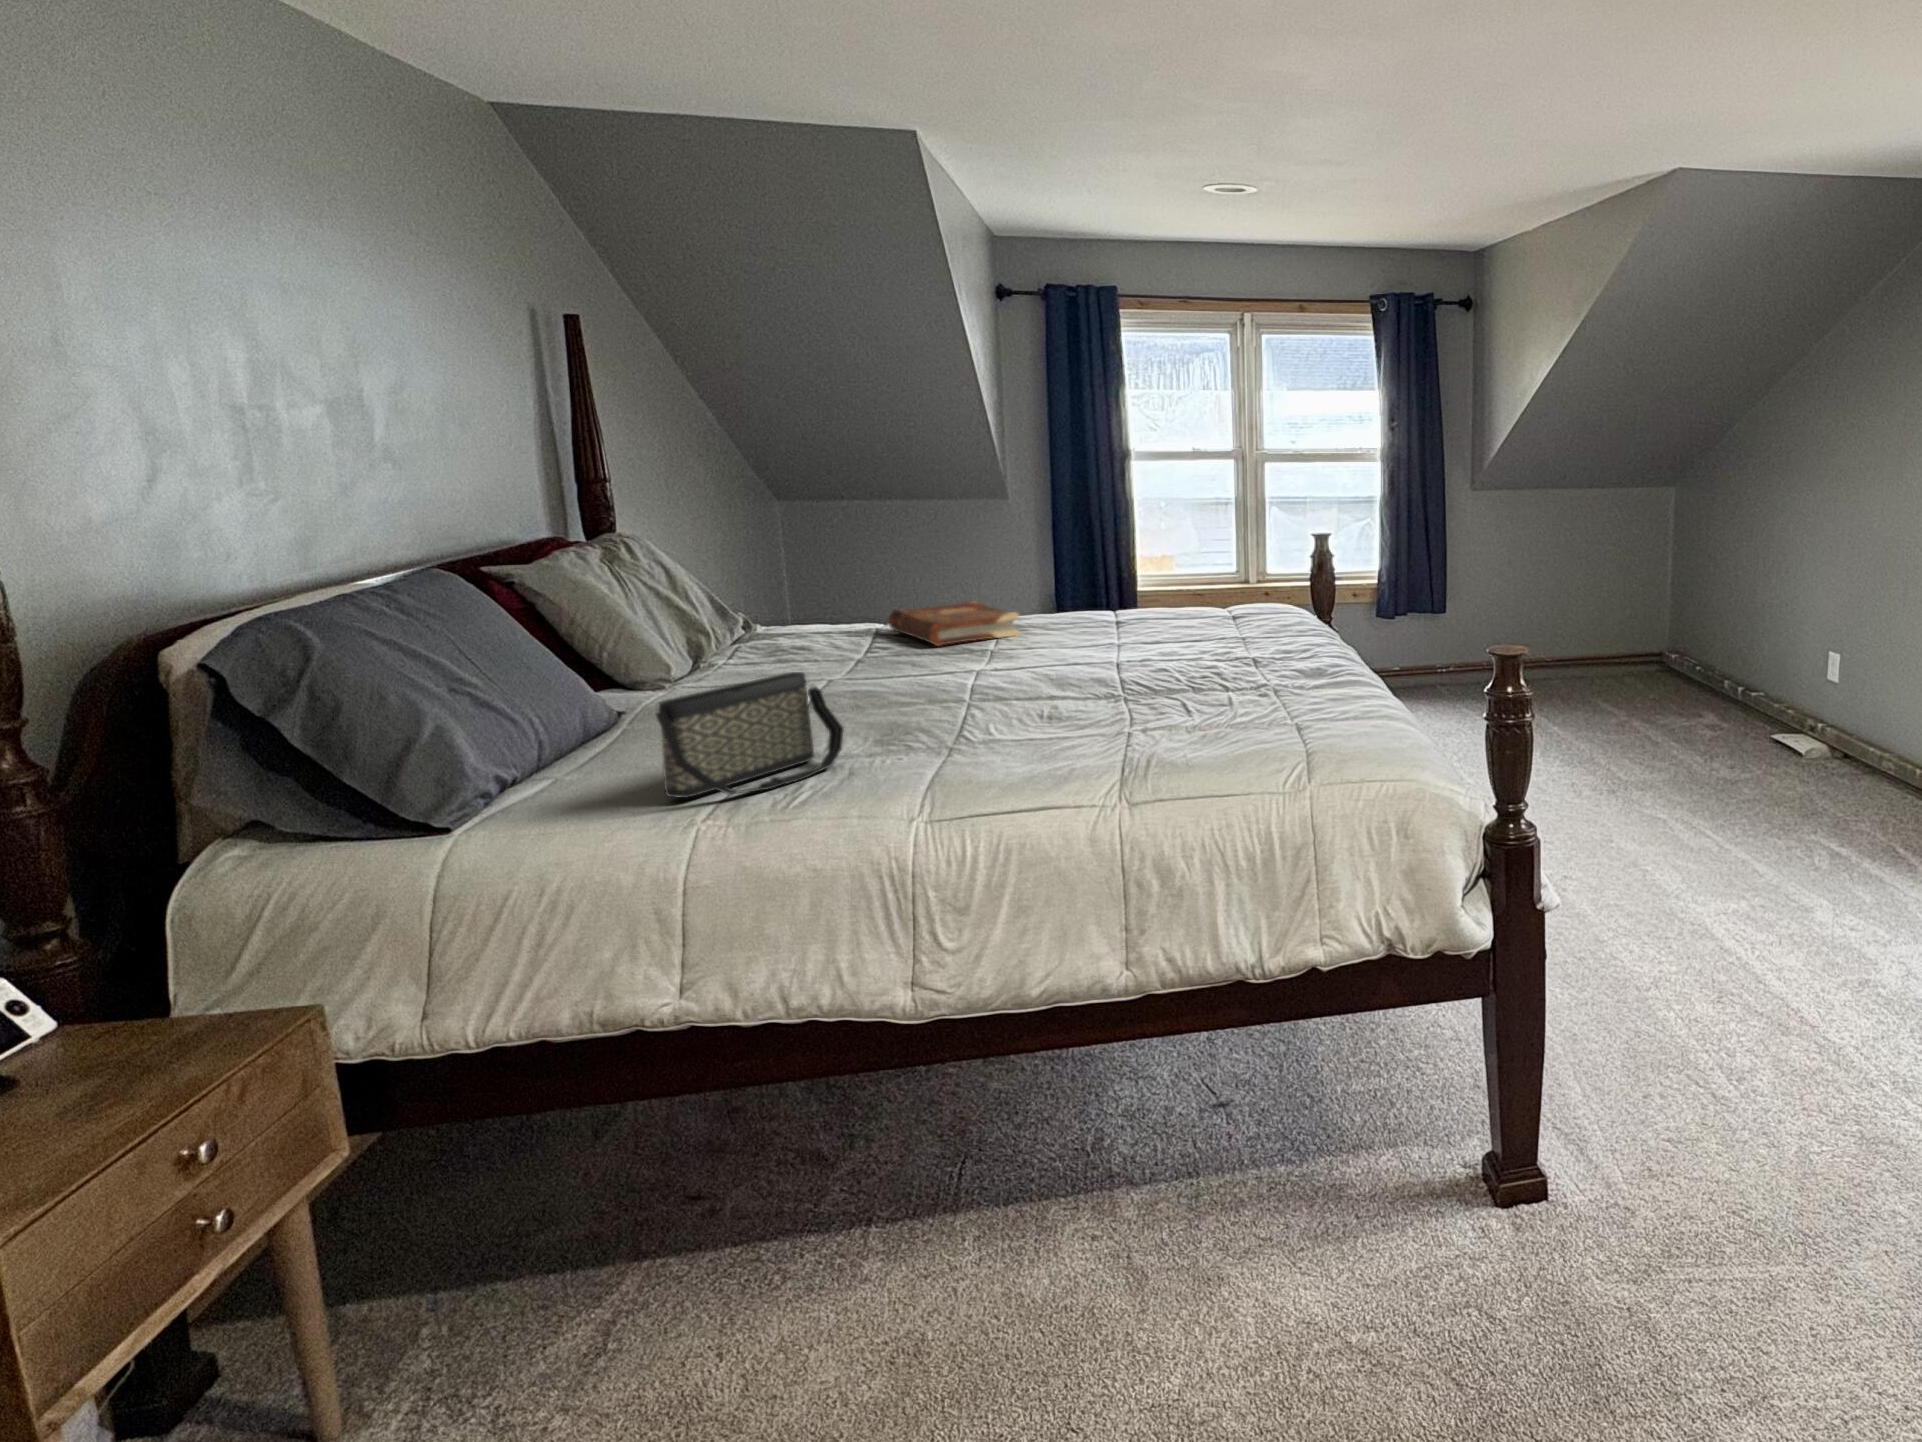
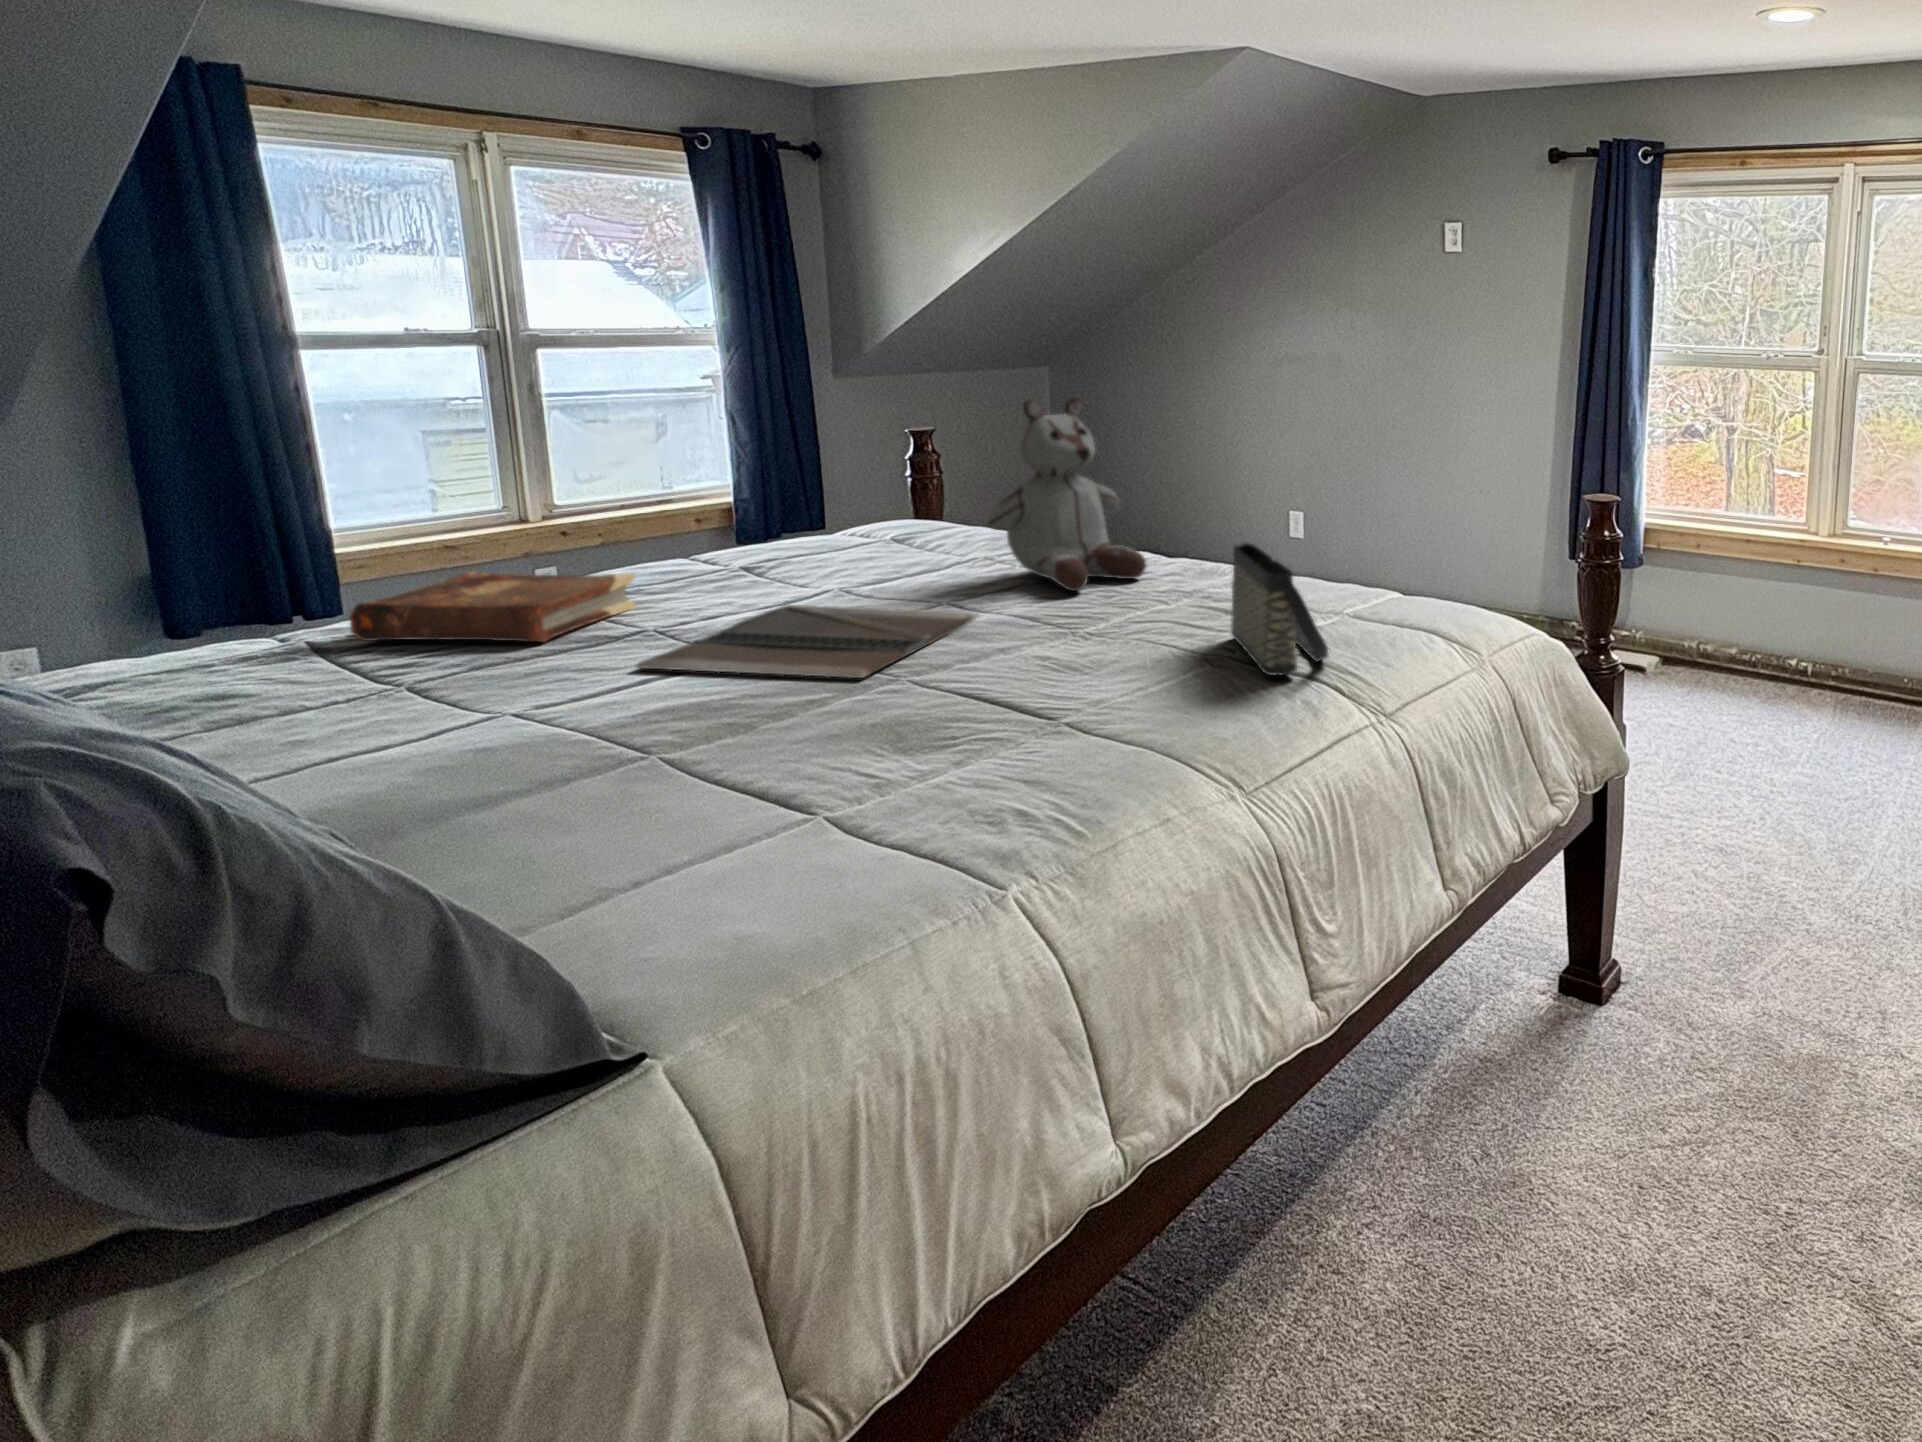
stuffed bear: none [1176,512,1299,669] -> present [987,396,1146,591]
laptop: none [921,647,1120,697] -> present [636,604,980,678]
handbag: present [656,672,844,798] -> present [1231,543,1328,675]

